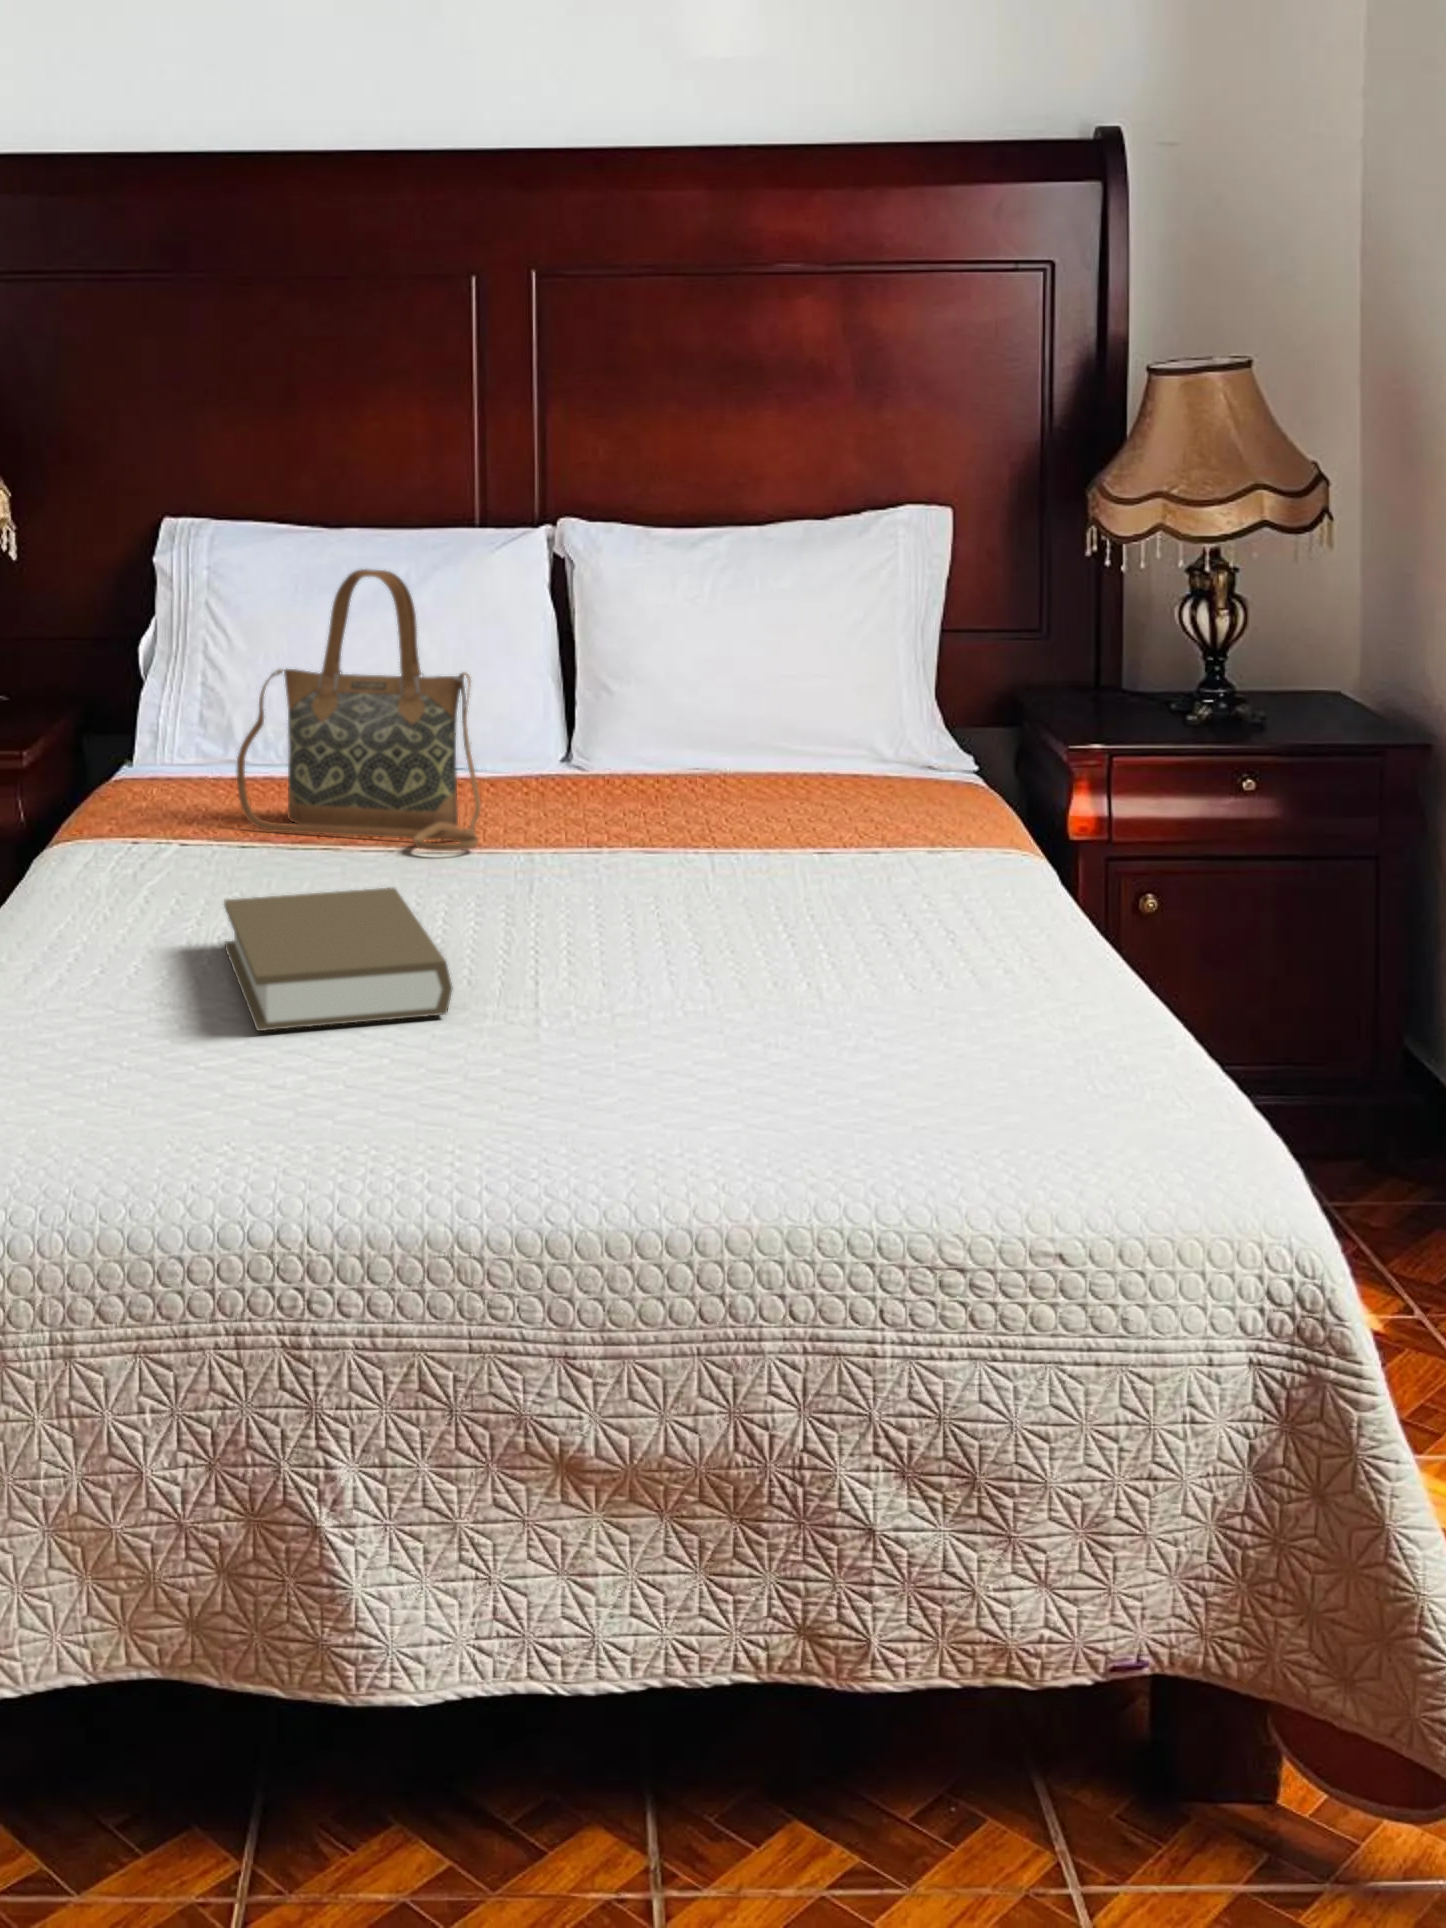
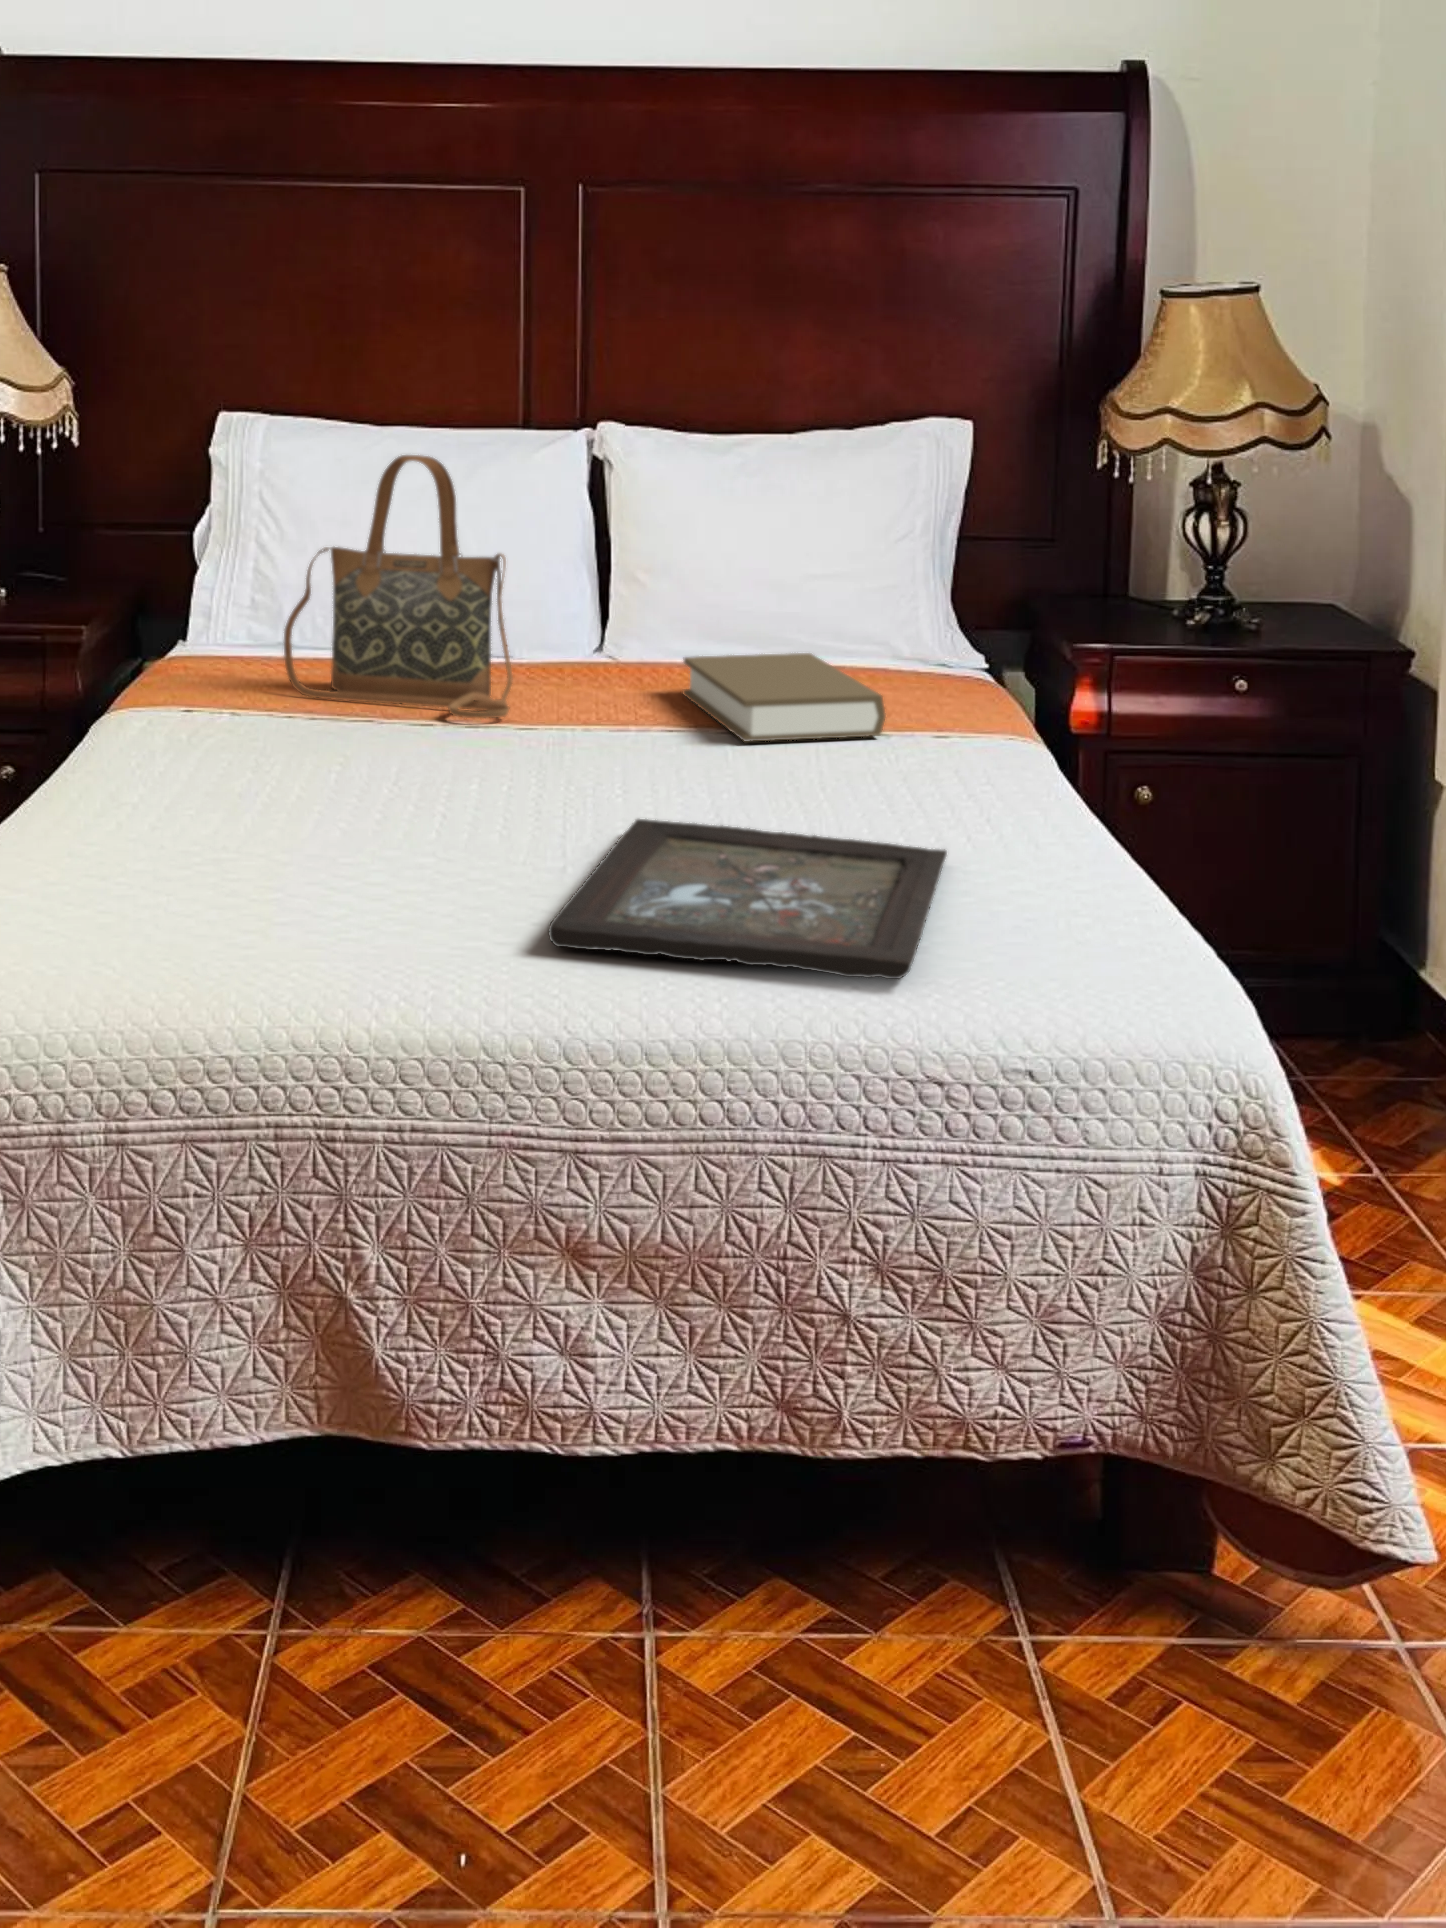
book: present [224,888,452,1031] -> present [683,653,886,741]
tray: none [531,966,957,1152] -> present [548,819,947,979]

